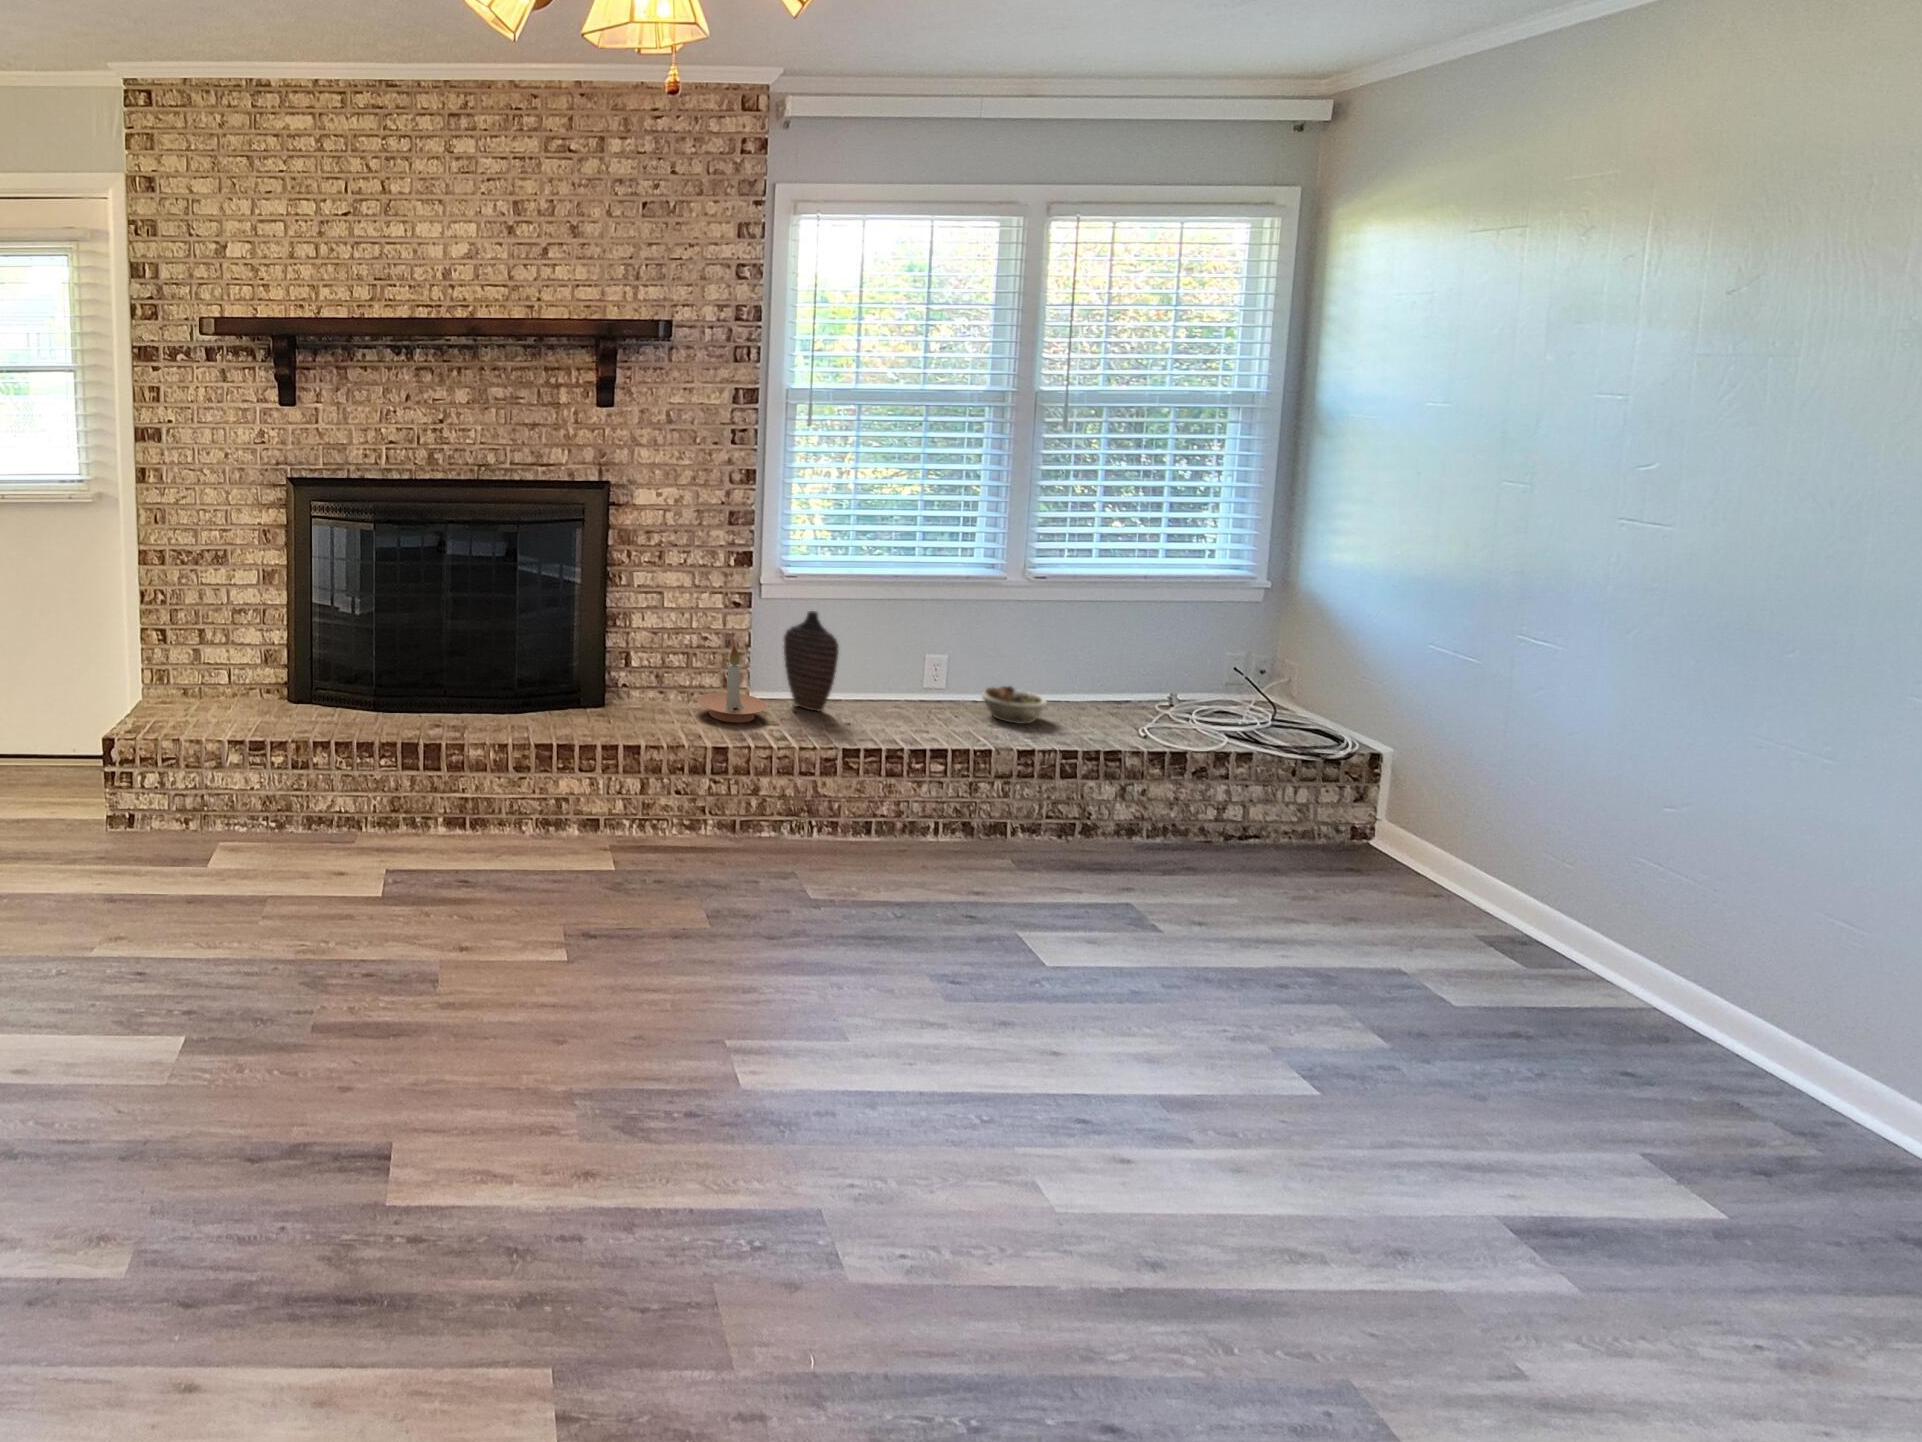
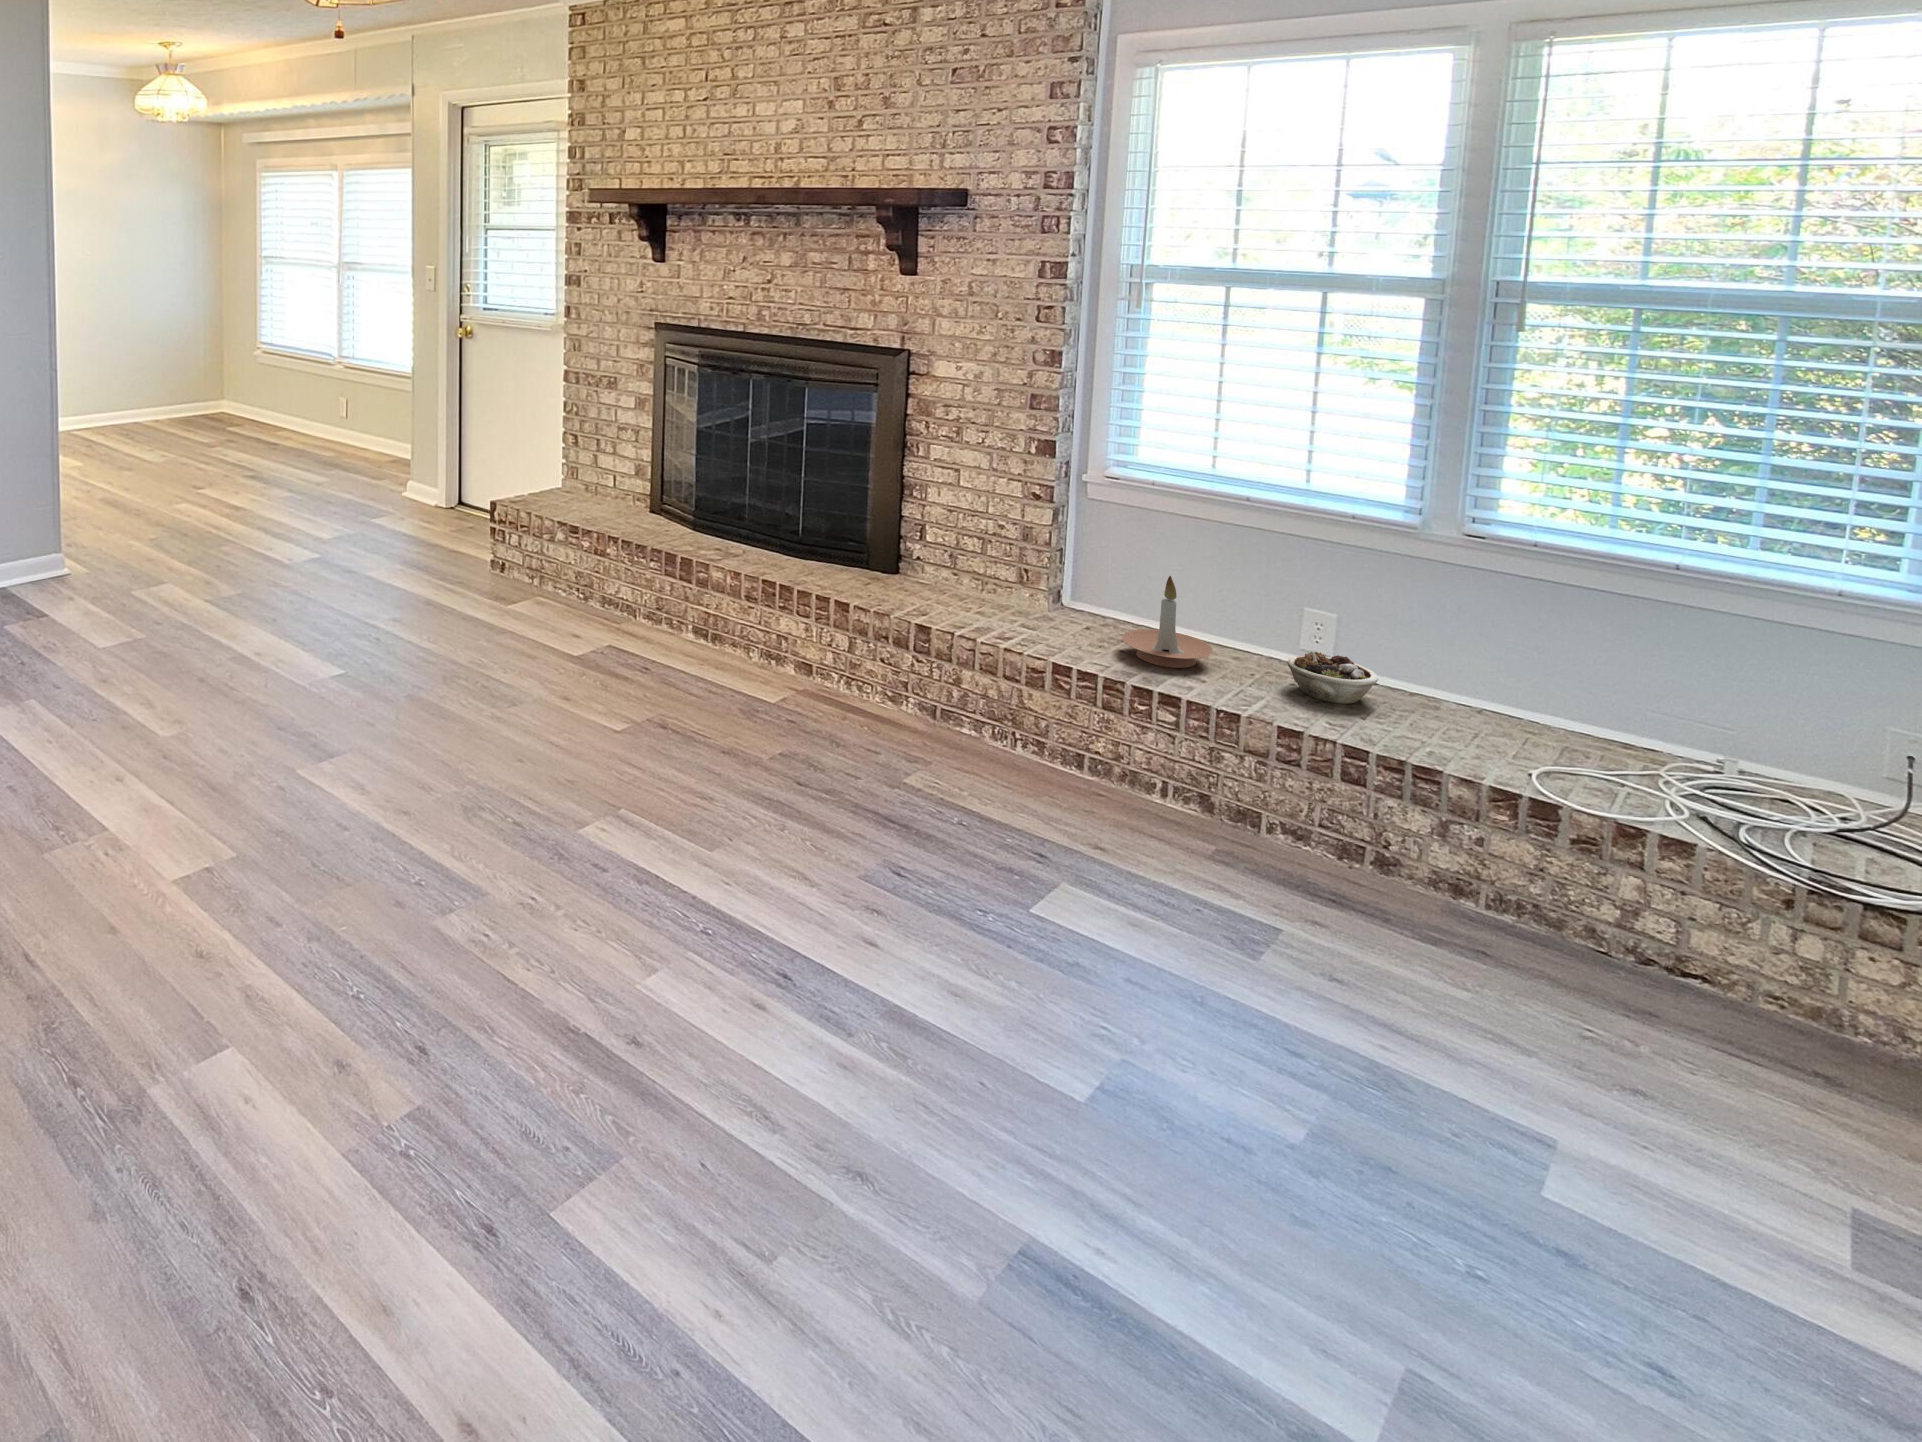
decorative vase: present [784,611,839,711] -> none [1074,514,1110,627]
candle holder: present [698,645,767,722] -> present [1122,576,1213,668]

